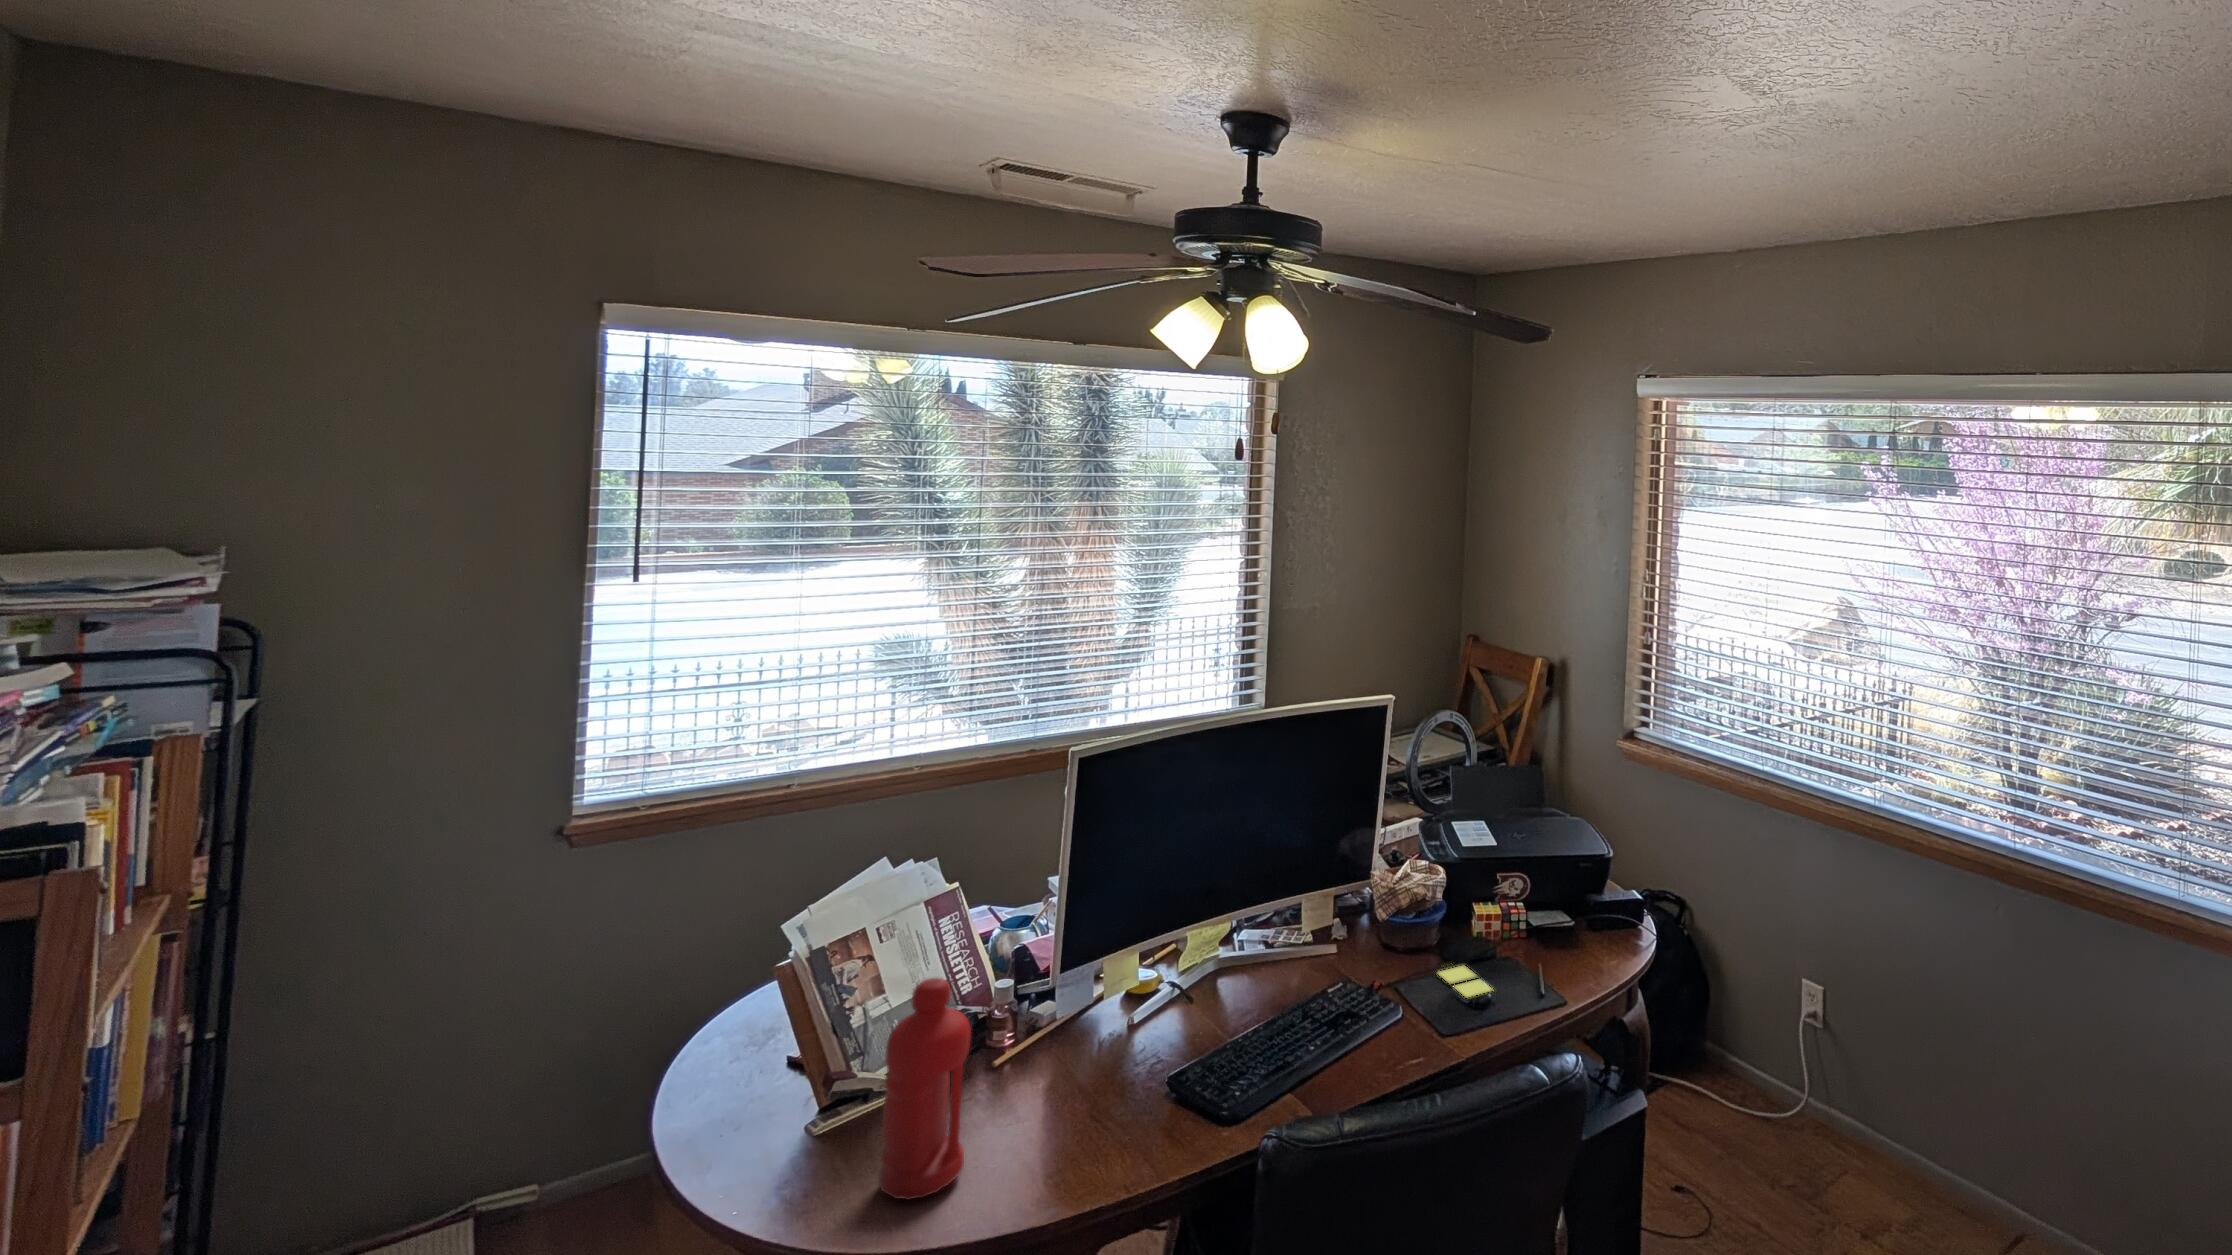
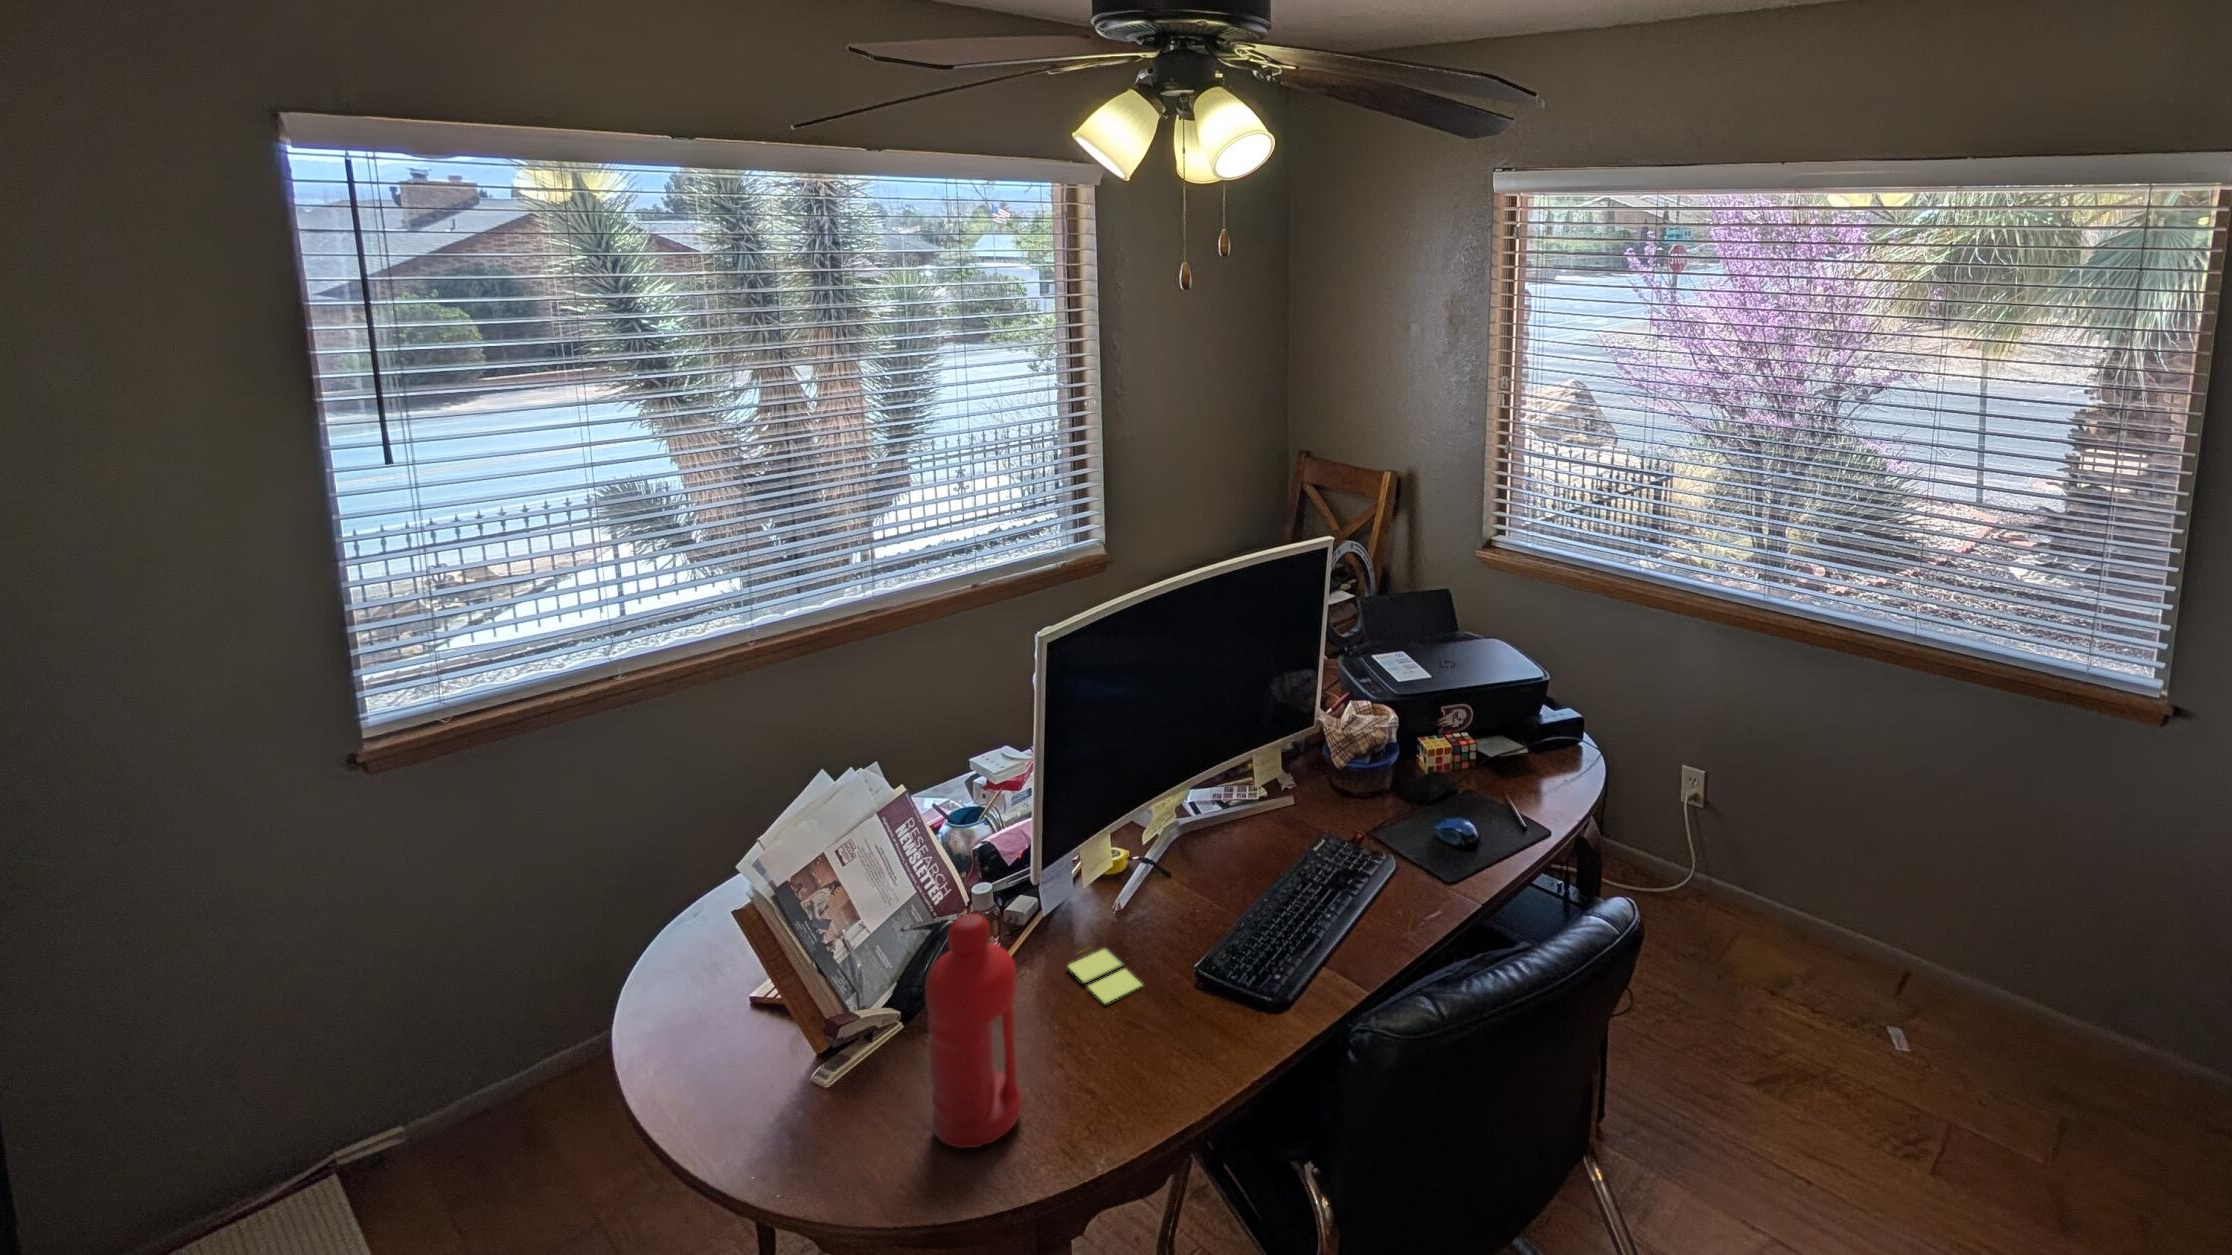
sticky notes: present [1436,966,1492,997] -> present [1067,949,1142,1003]

